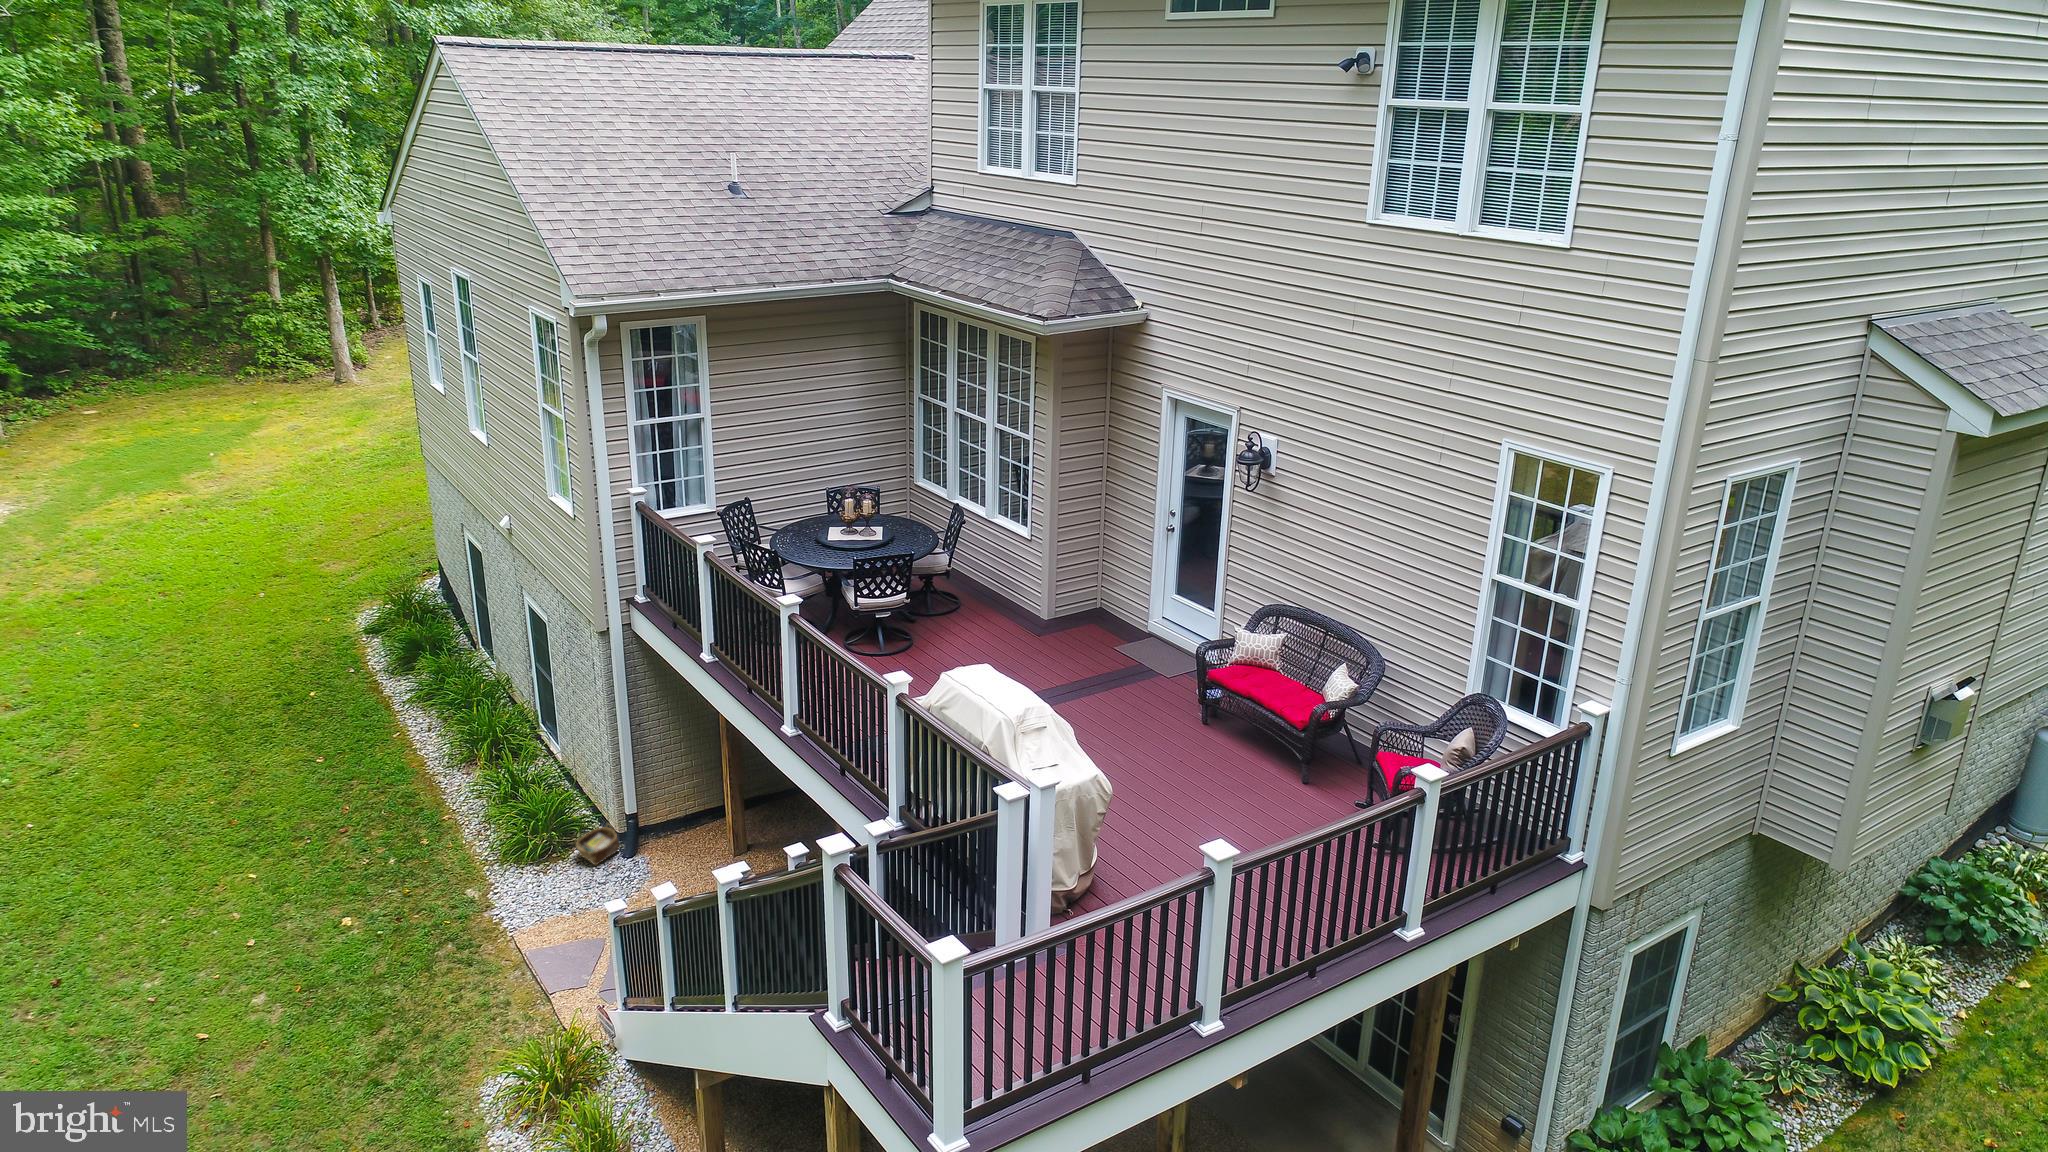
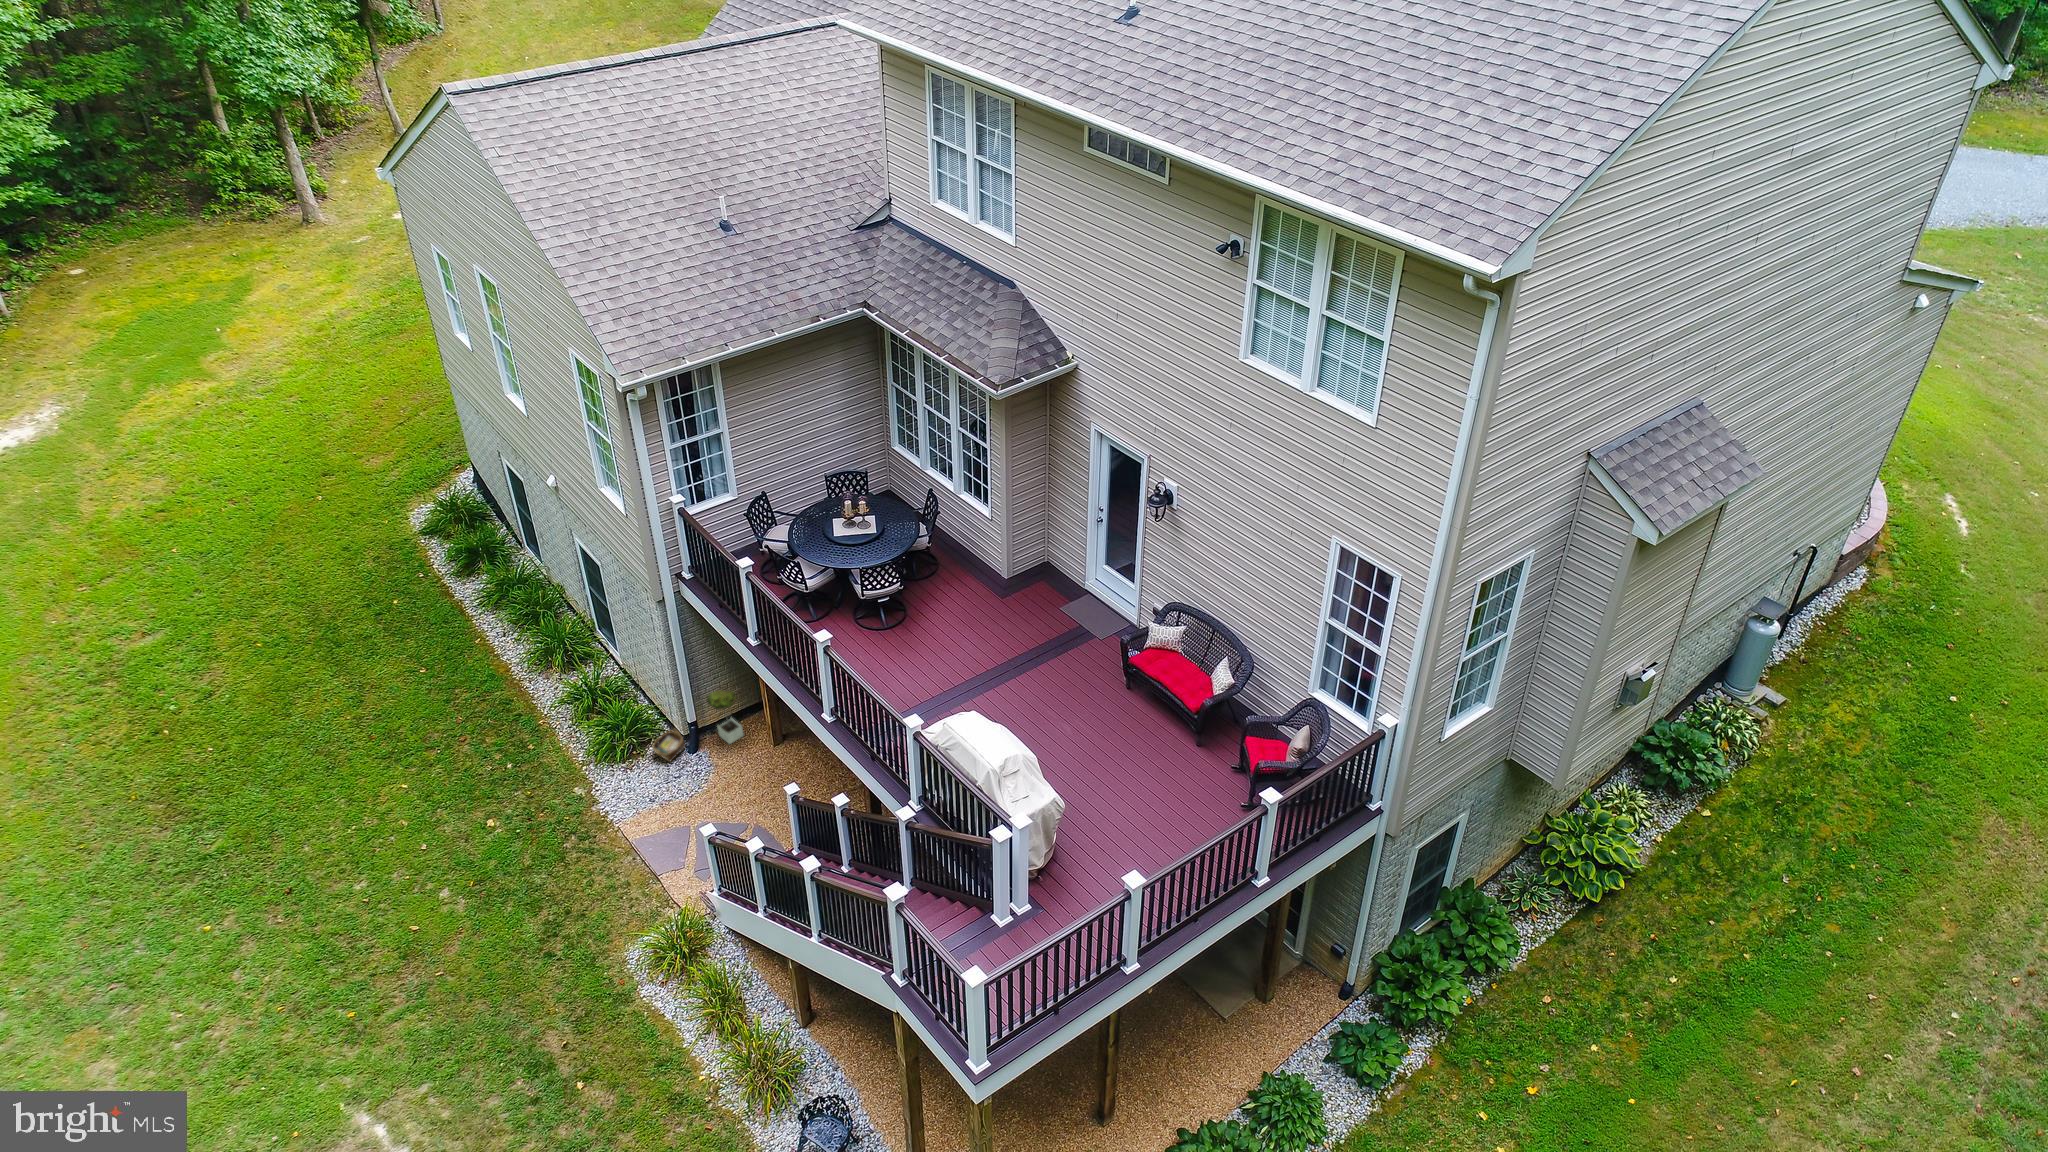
potted tree: none [653,773,697,850] -> present [707,690,743,744]

